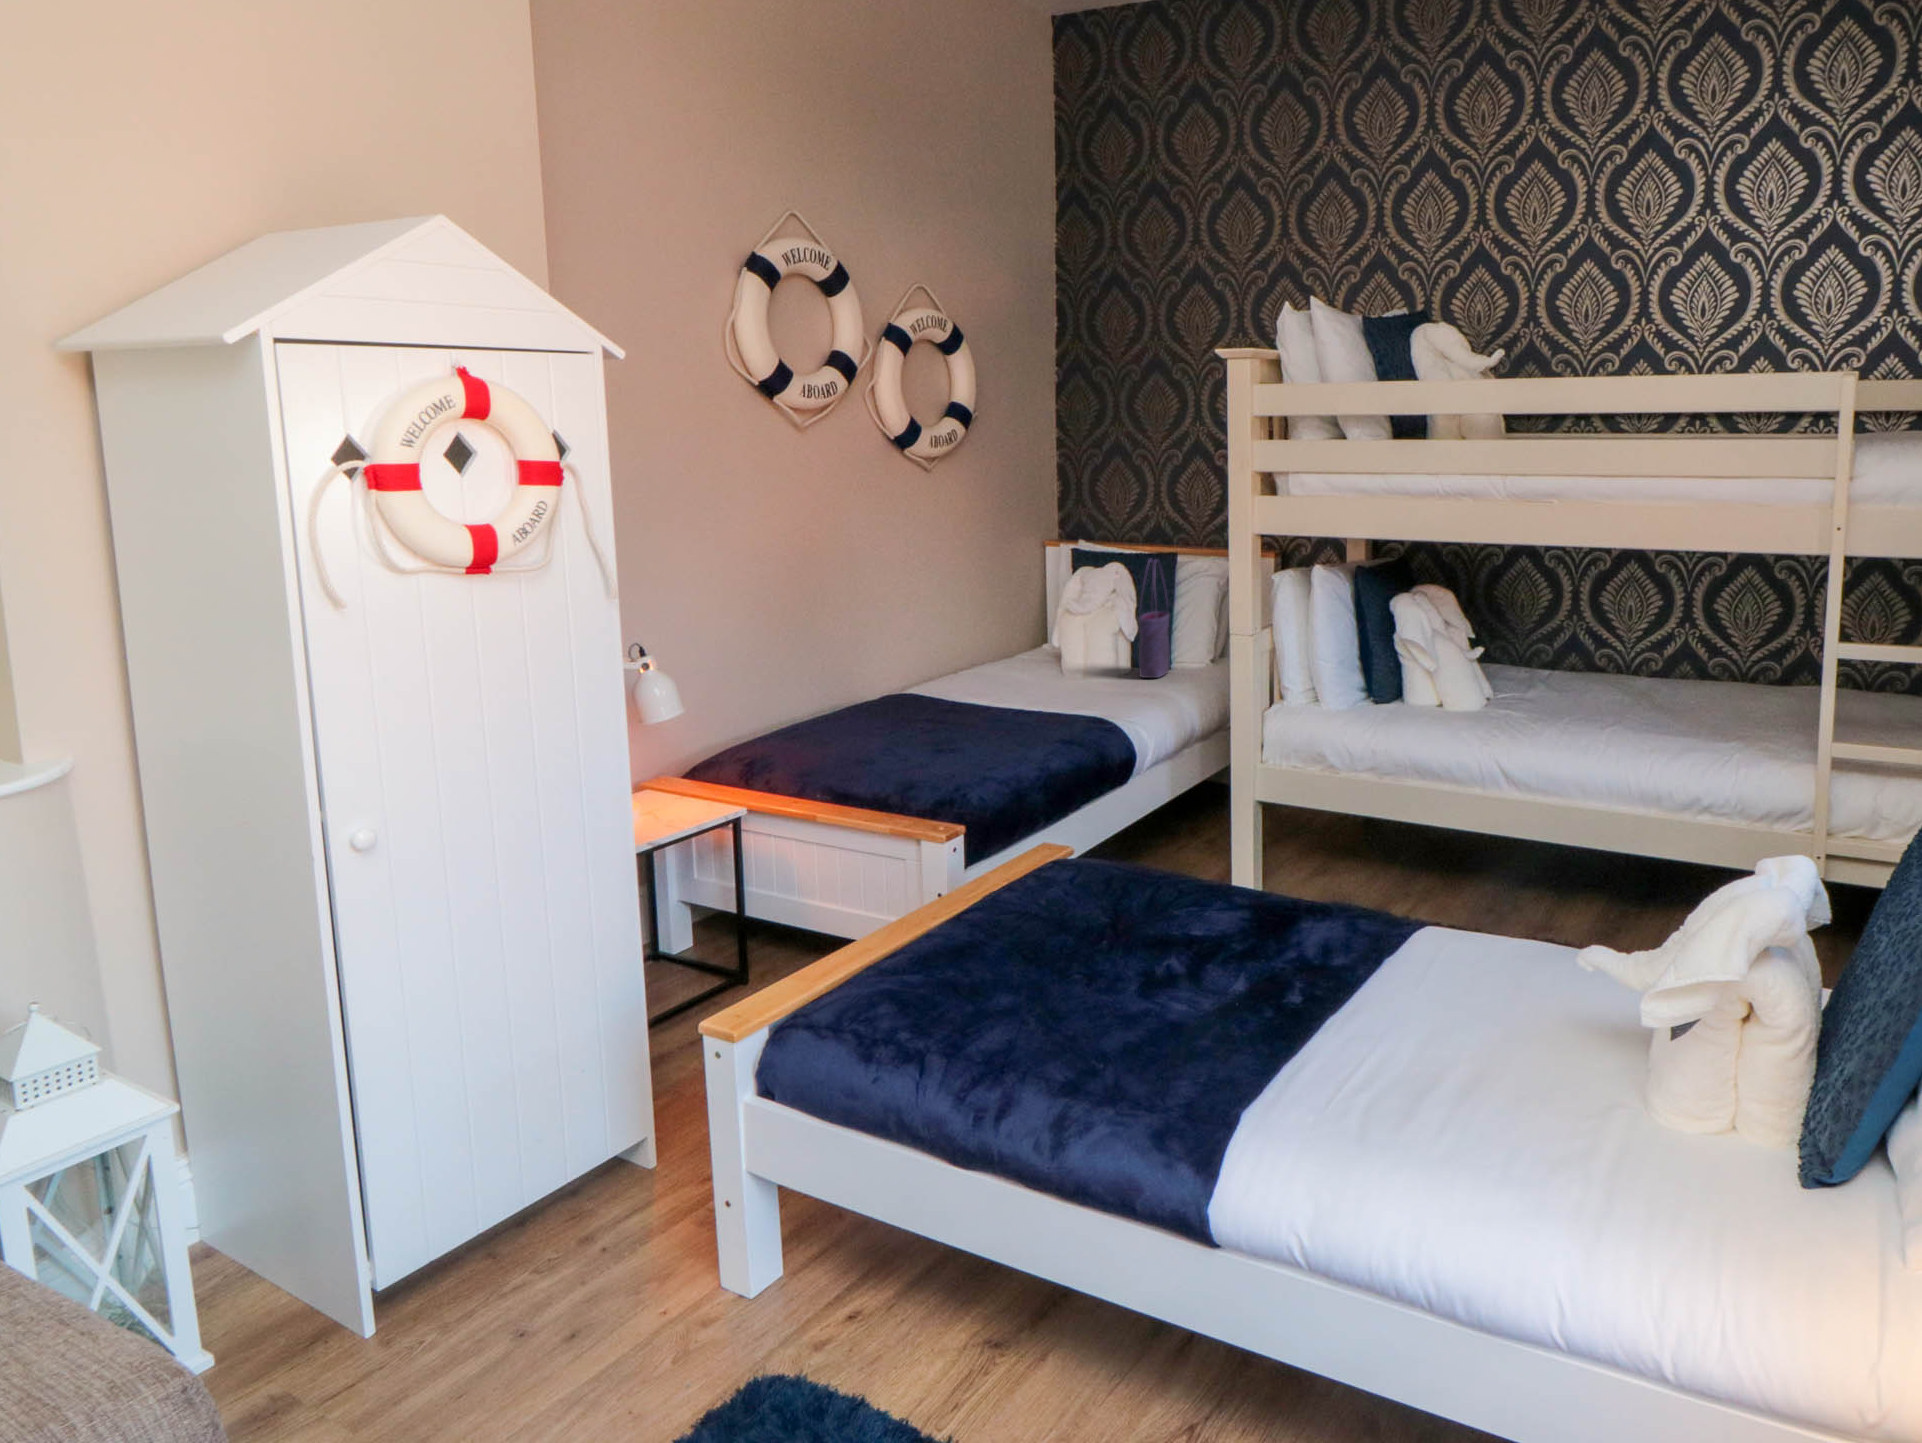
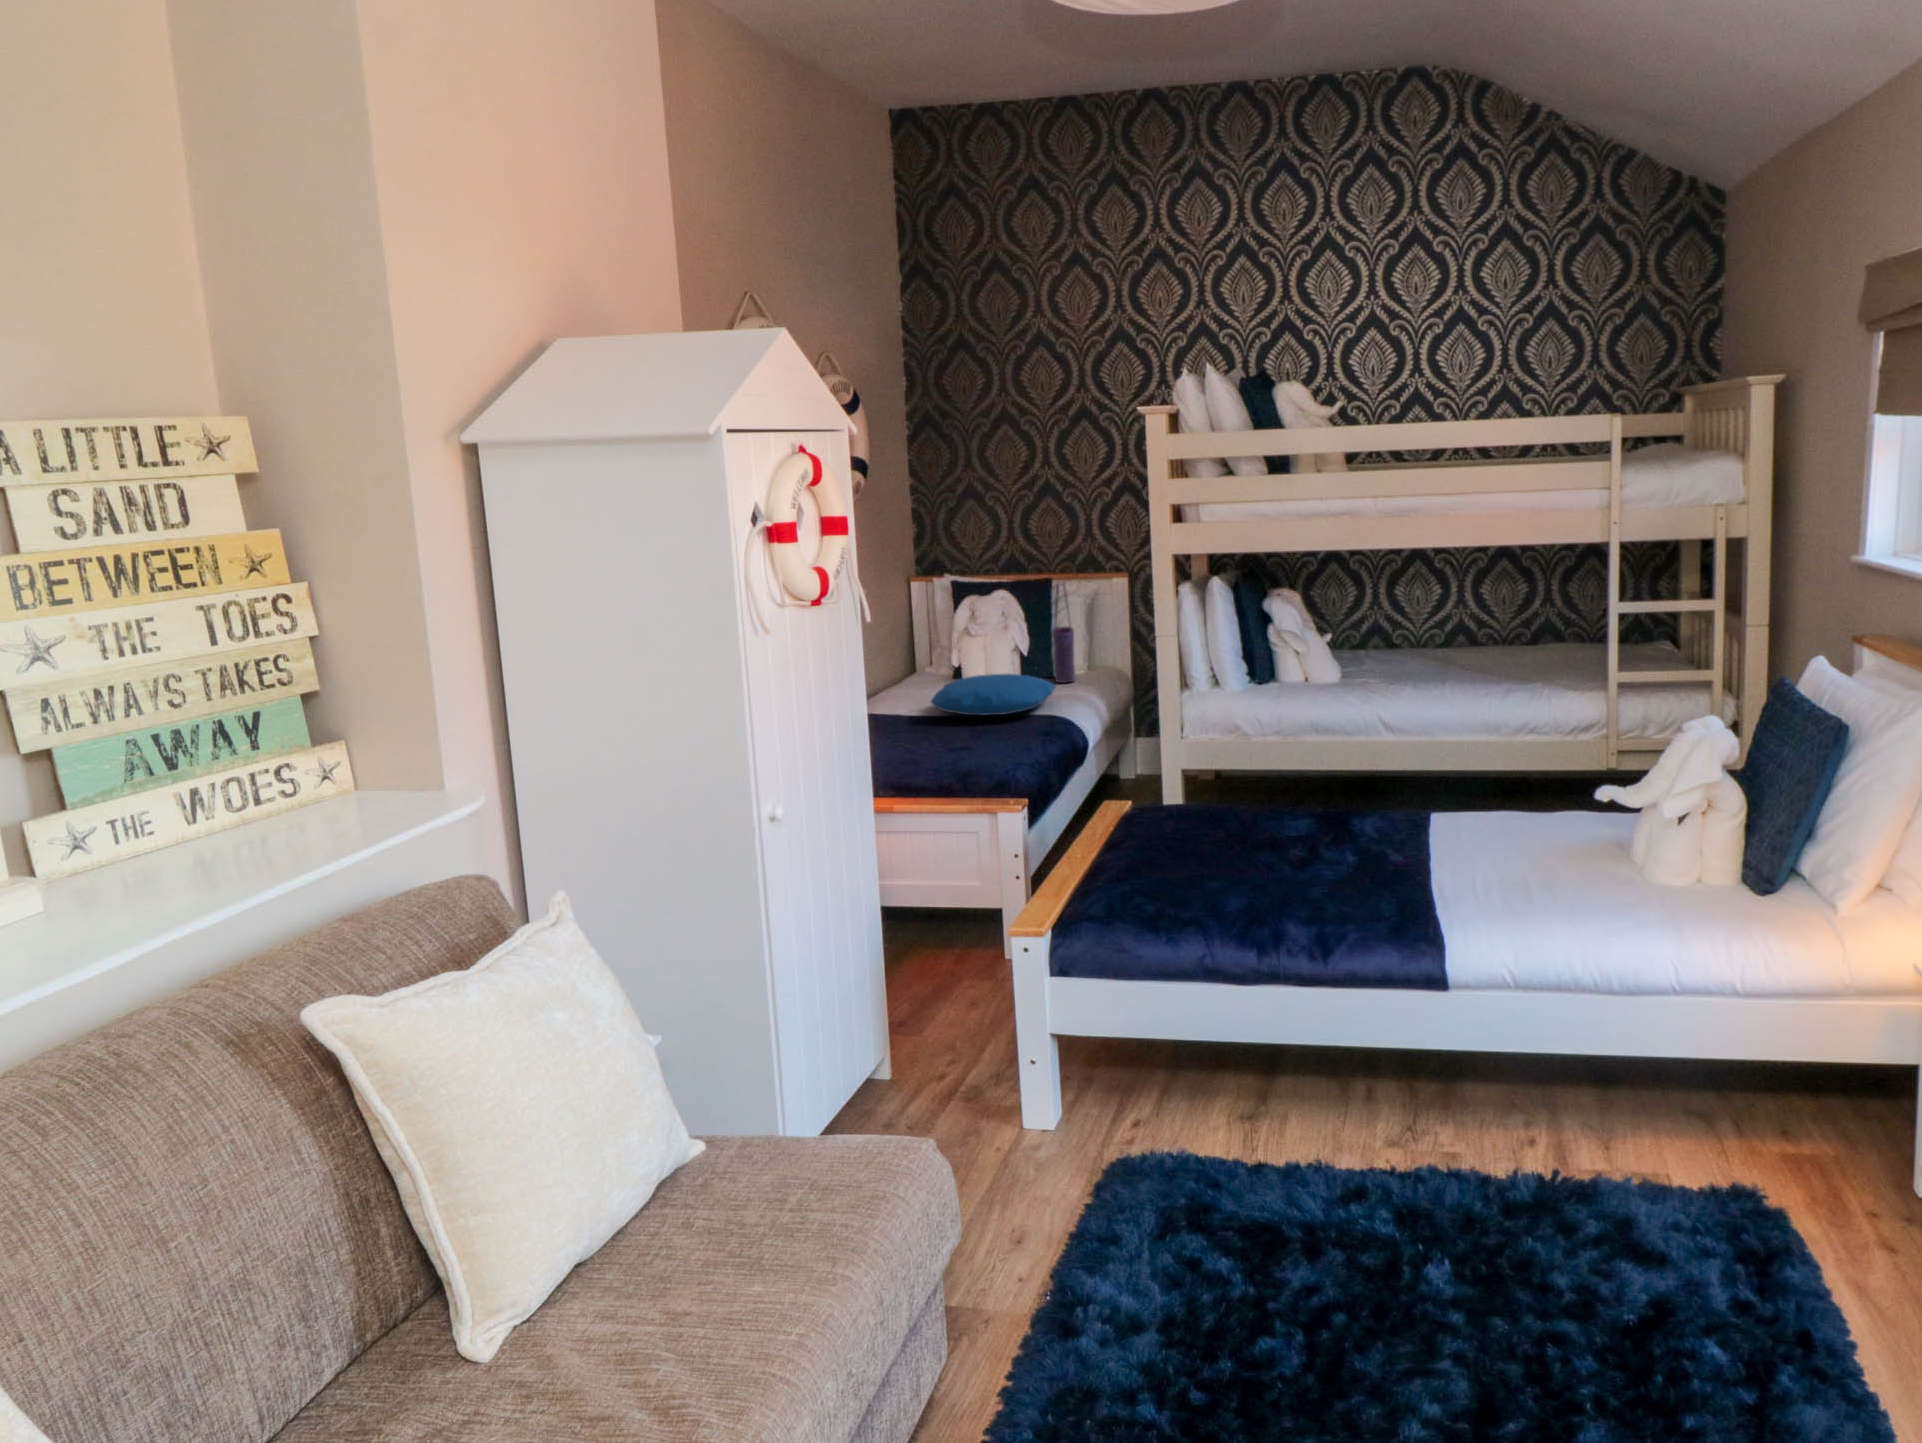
pillow: none [940,662,1102,712] -> present [931,674,1055,715]

